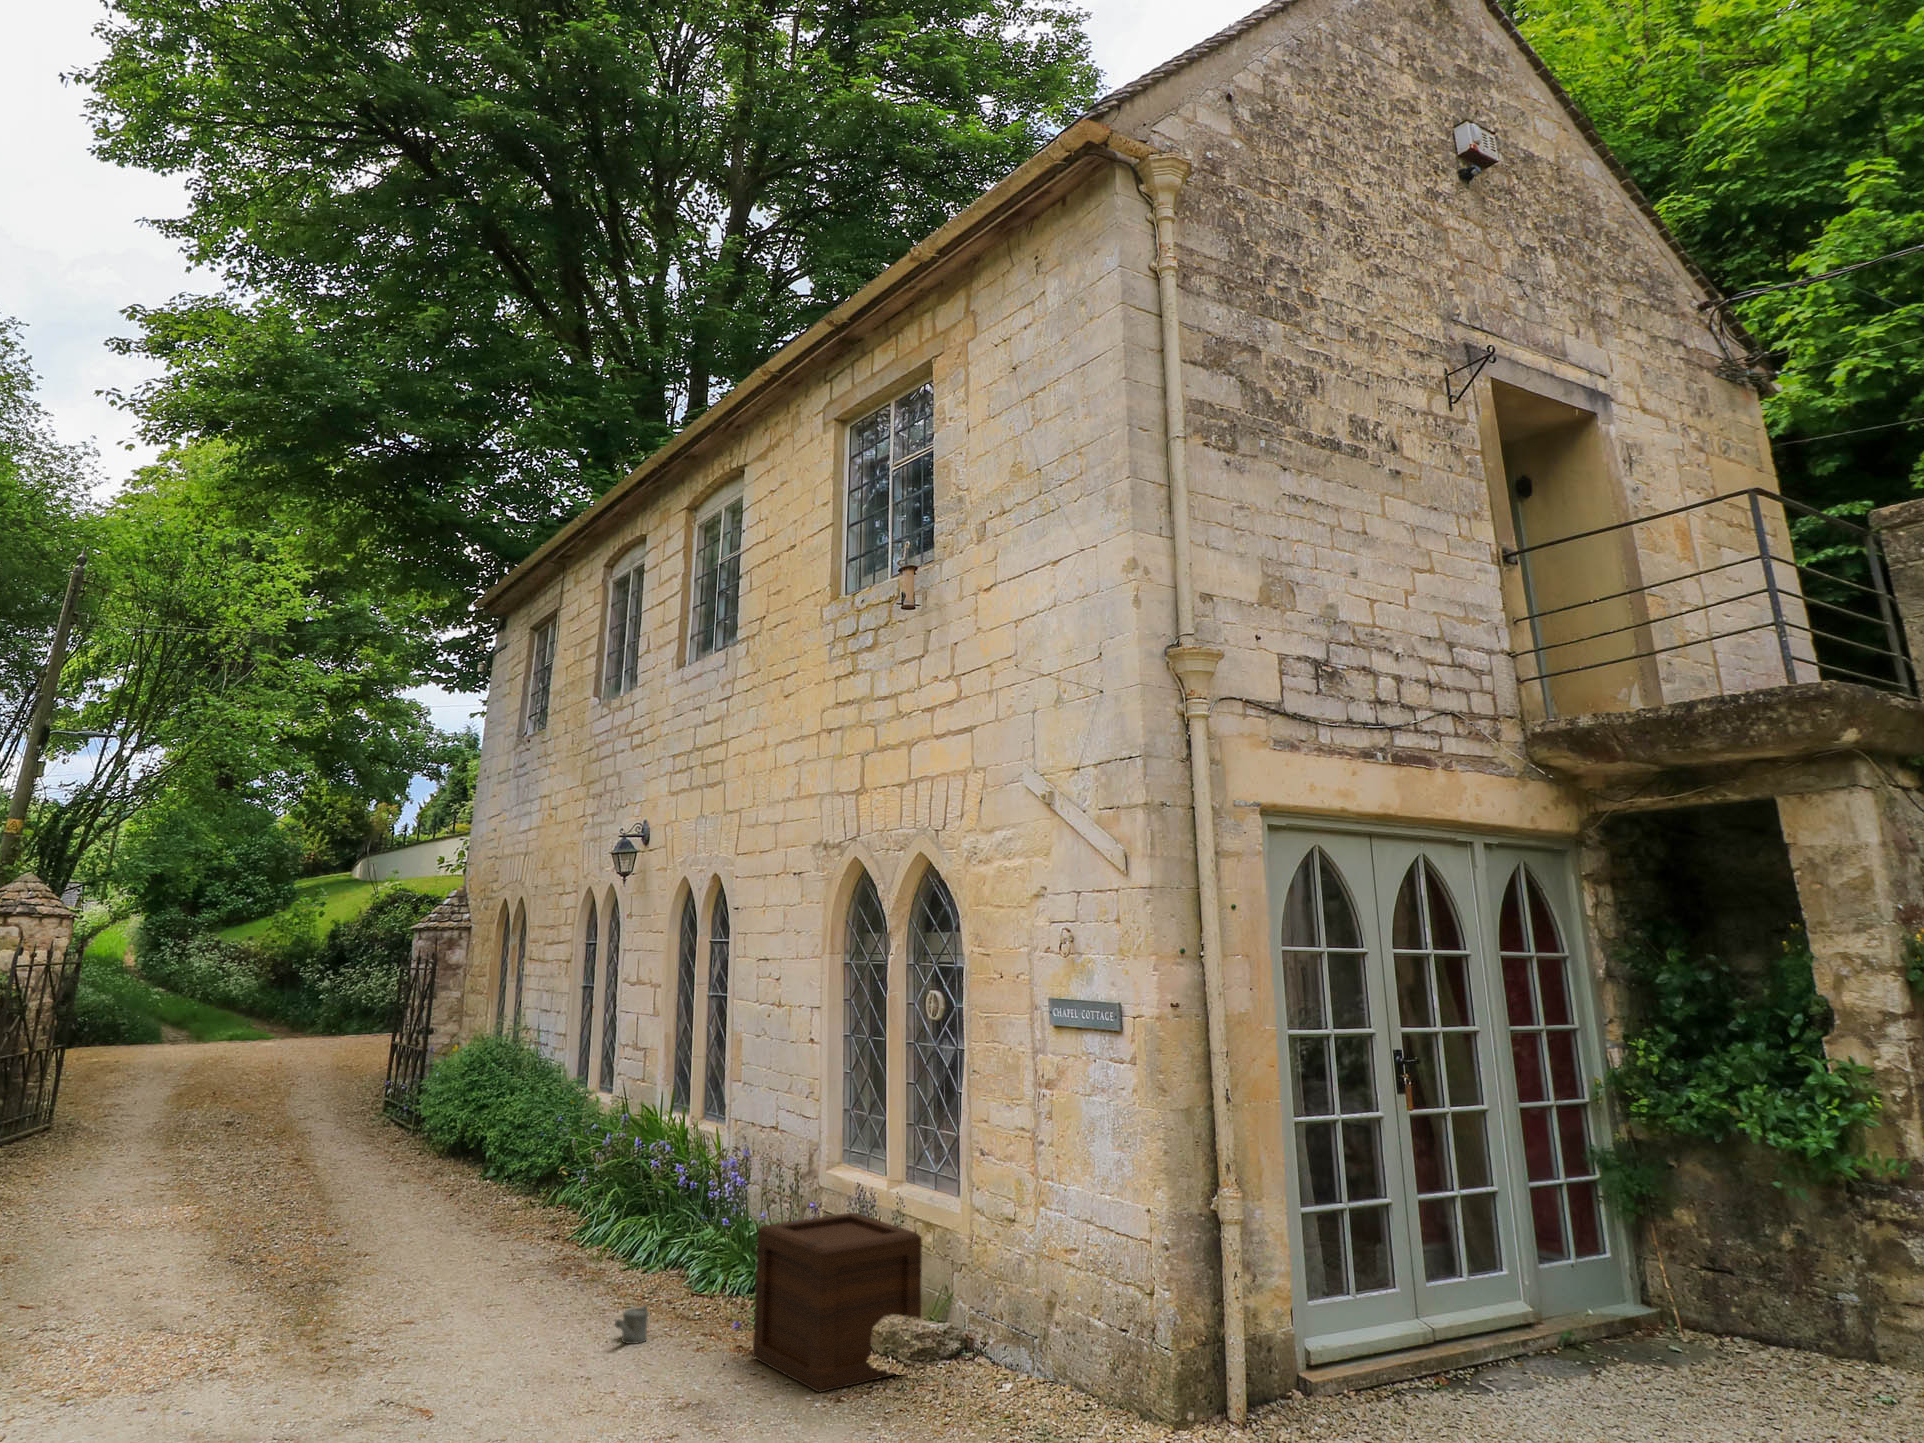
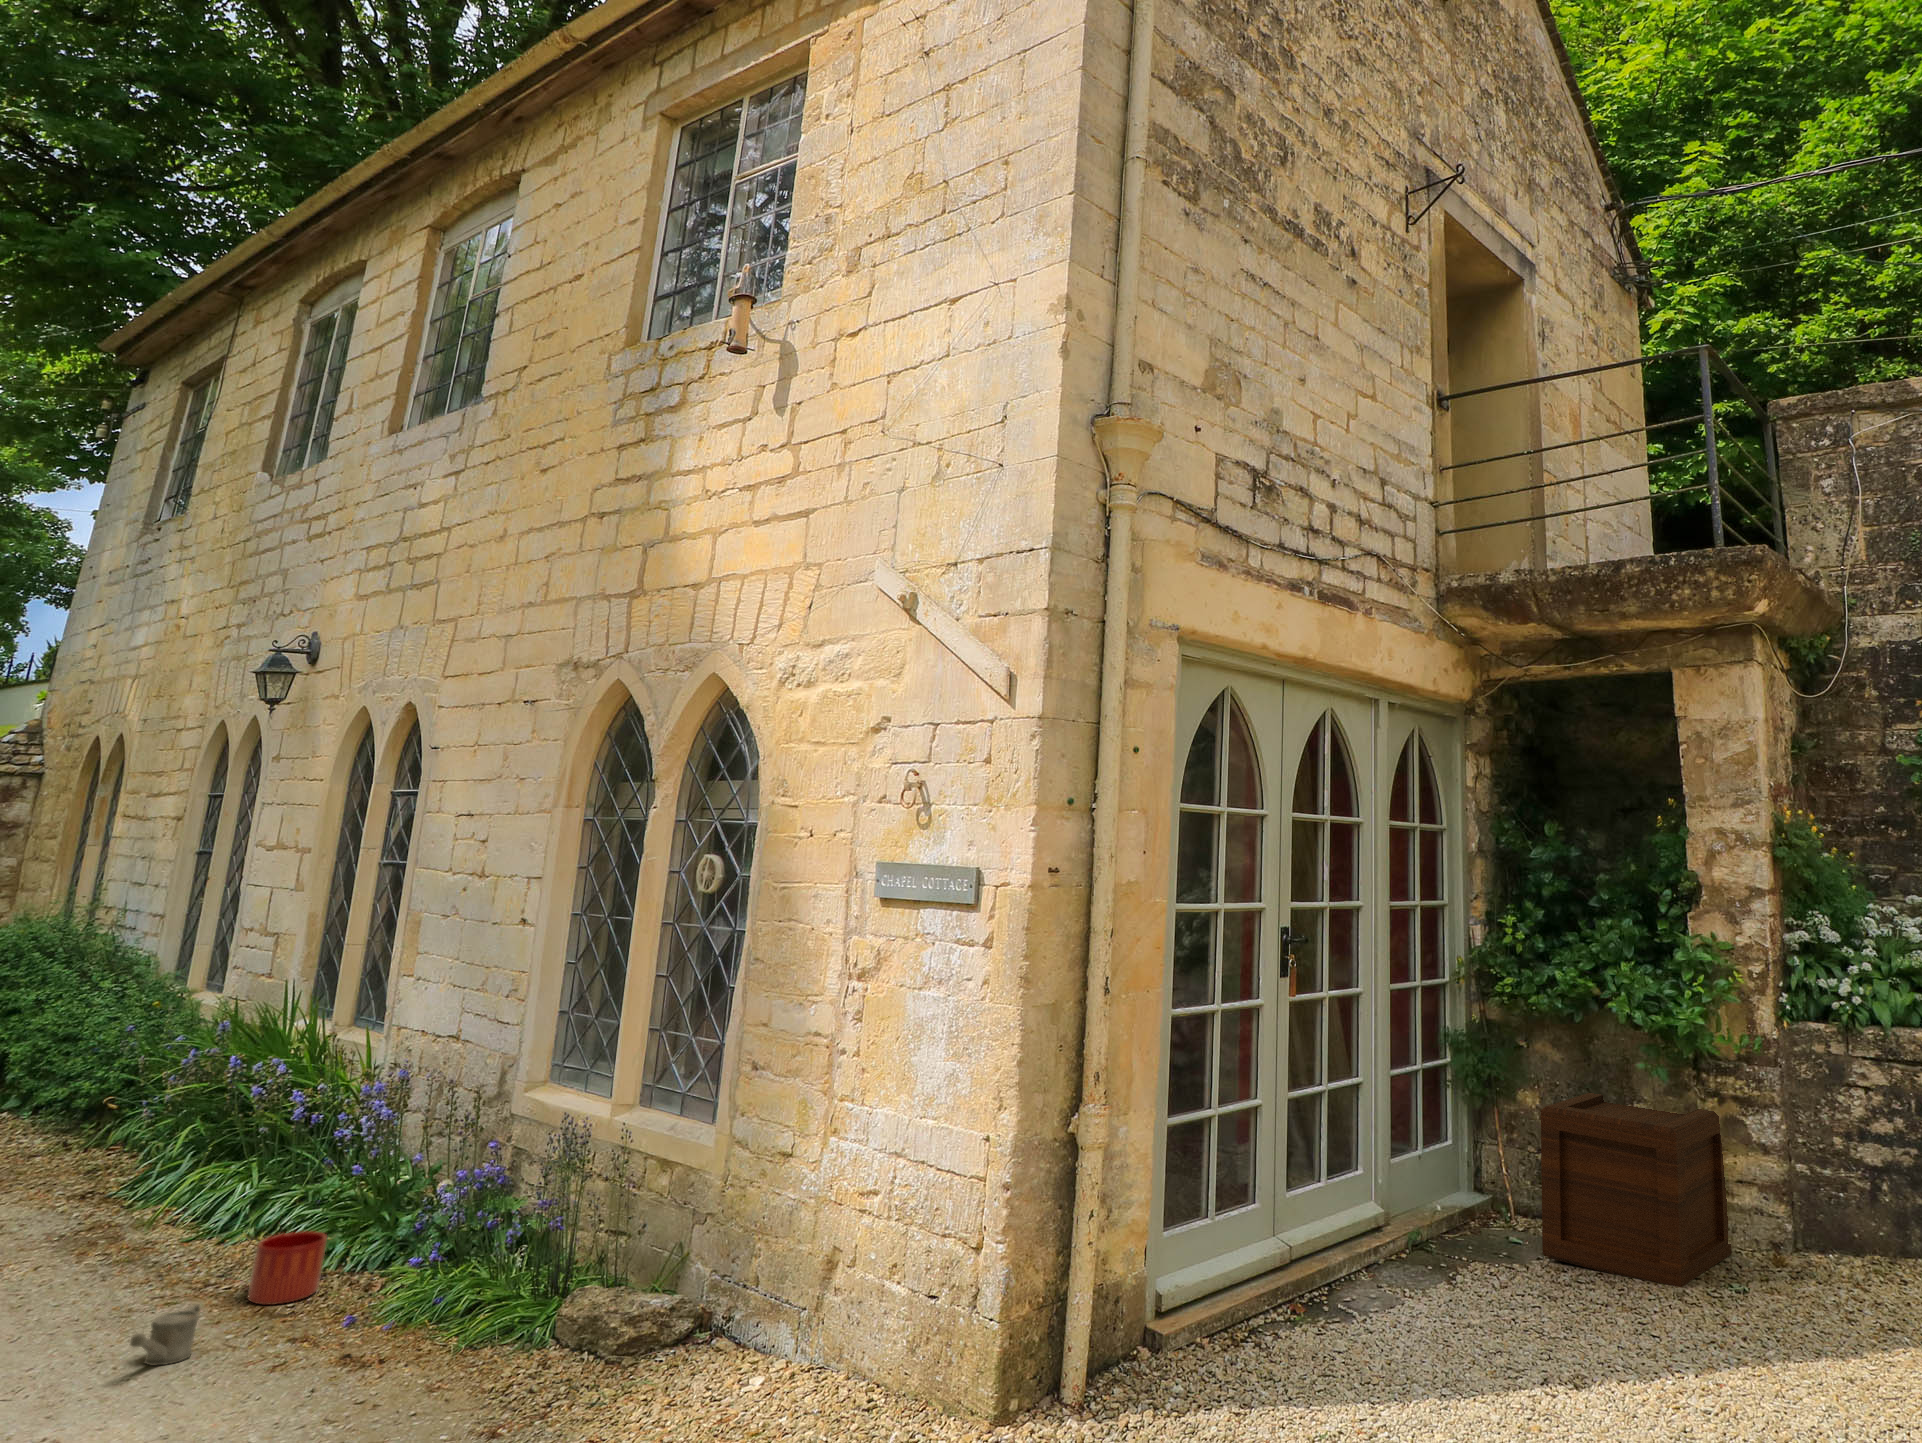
wooden crate: present [753,1212,922,1392] -> present [1541,1093,1732,1287]
planter: none [669,1262,712,1313] -> present [248,1231,327,1305]

